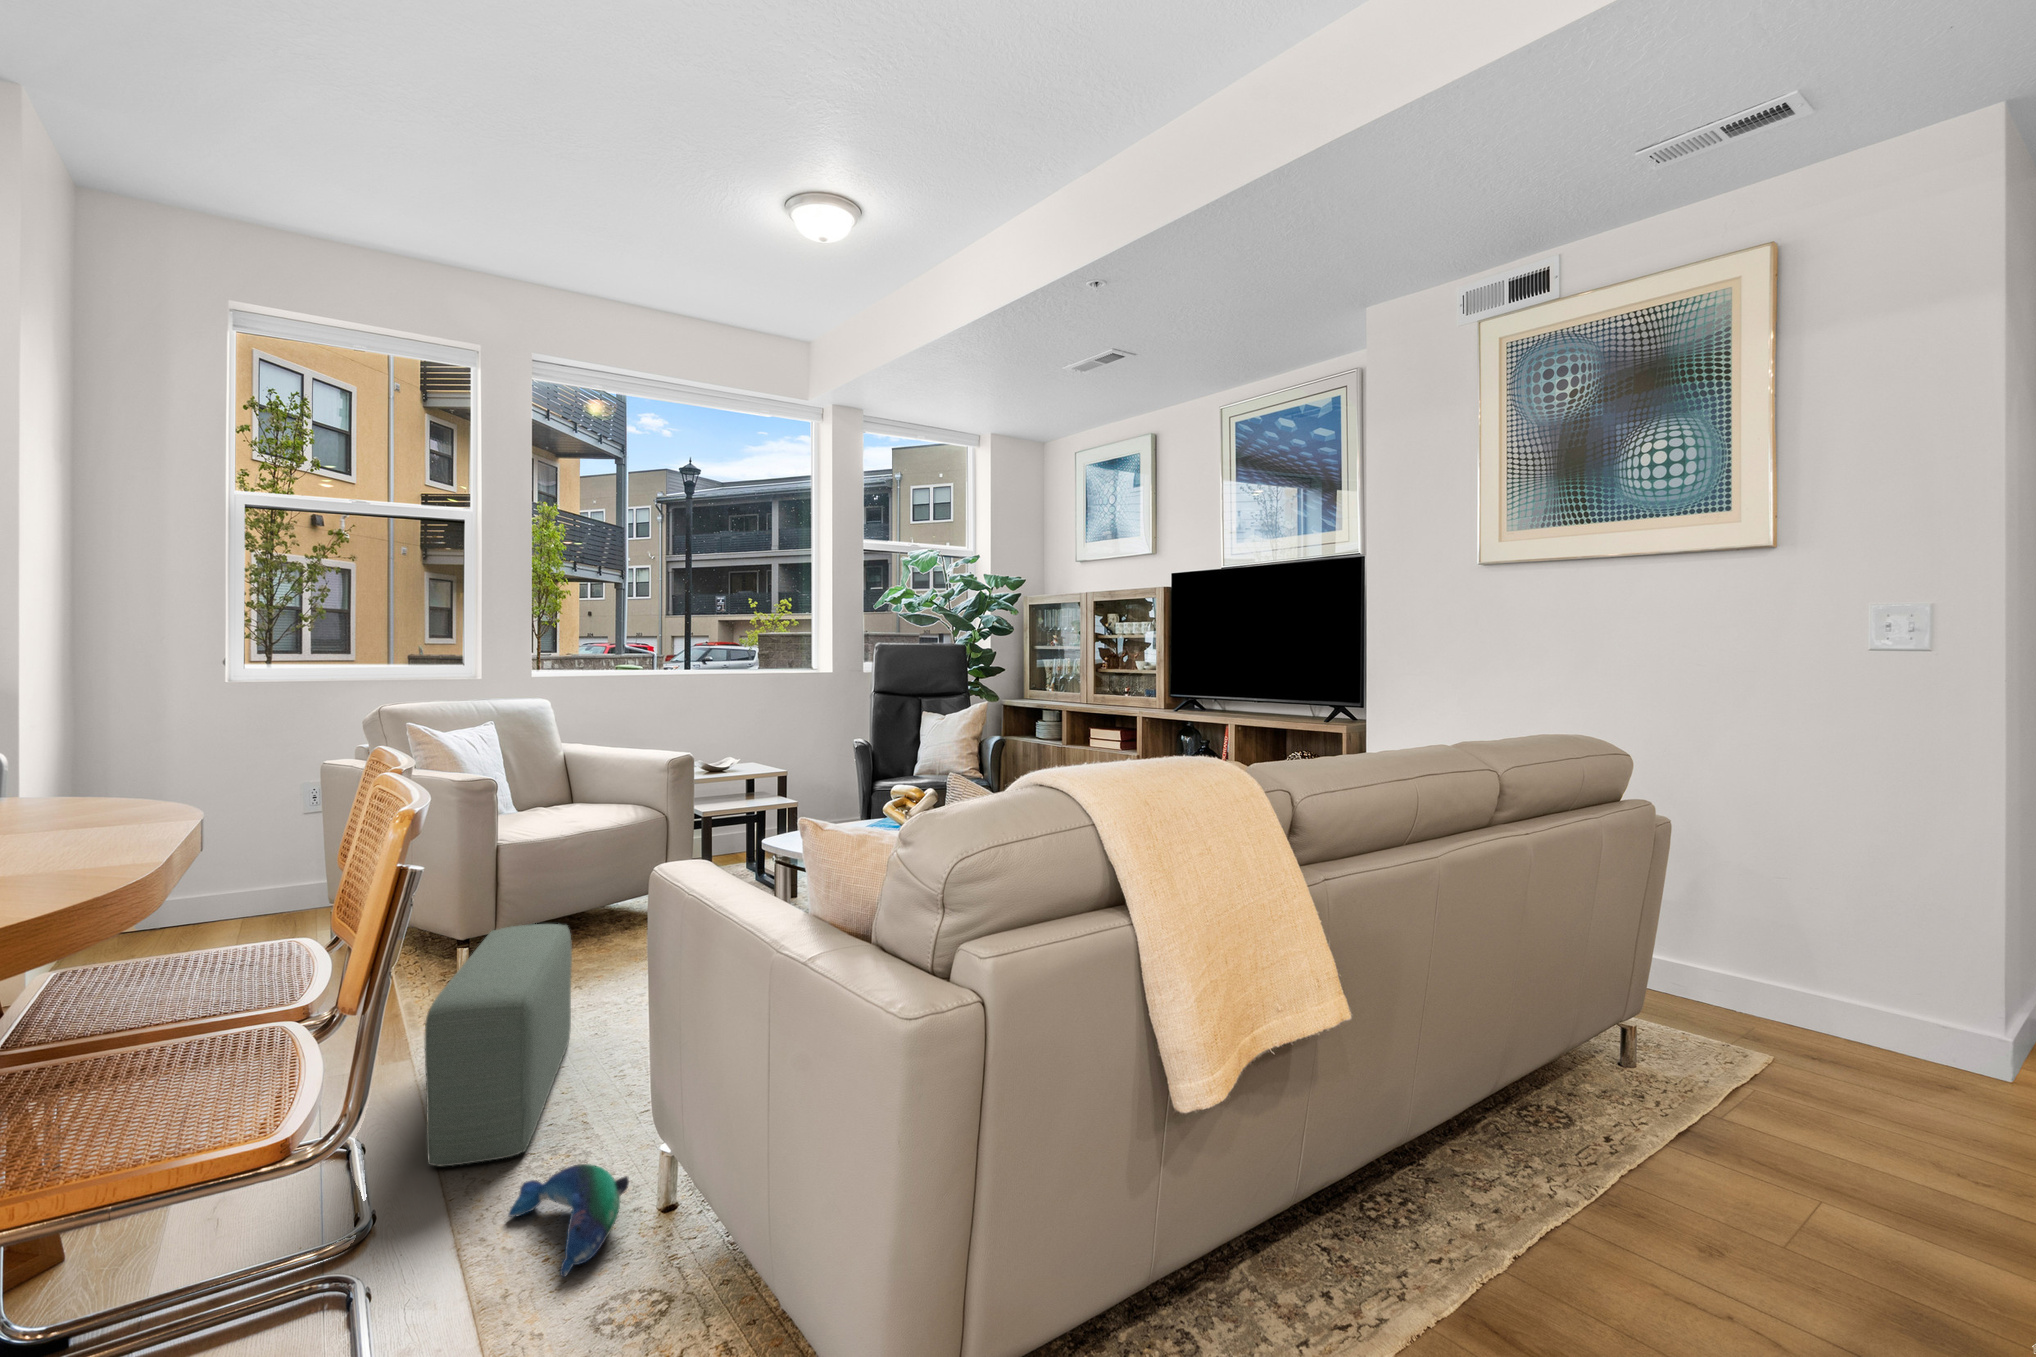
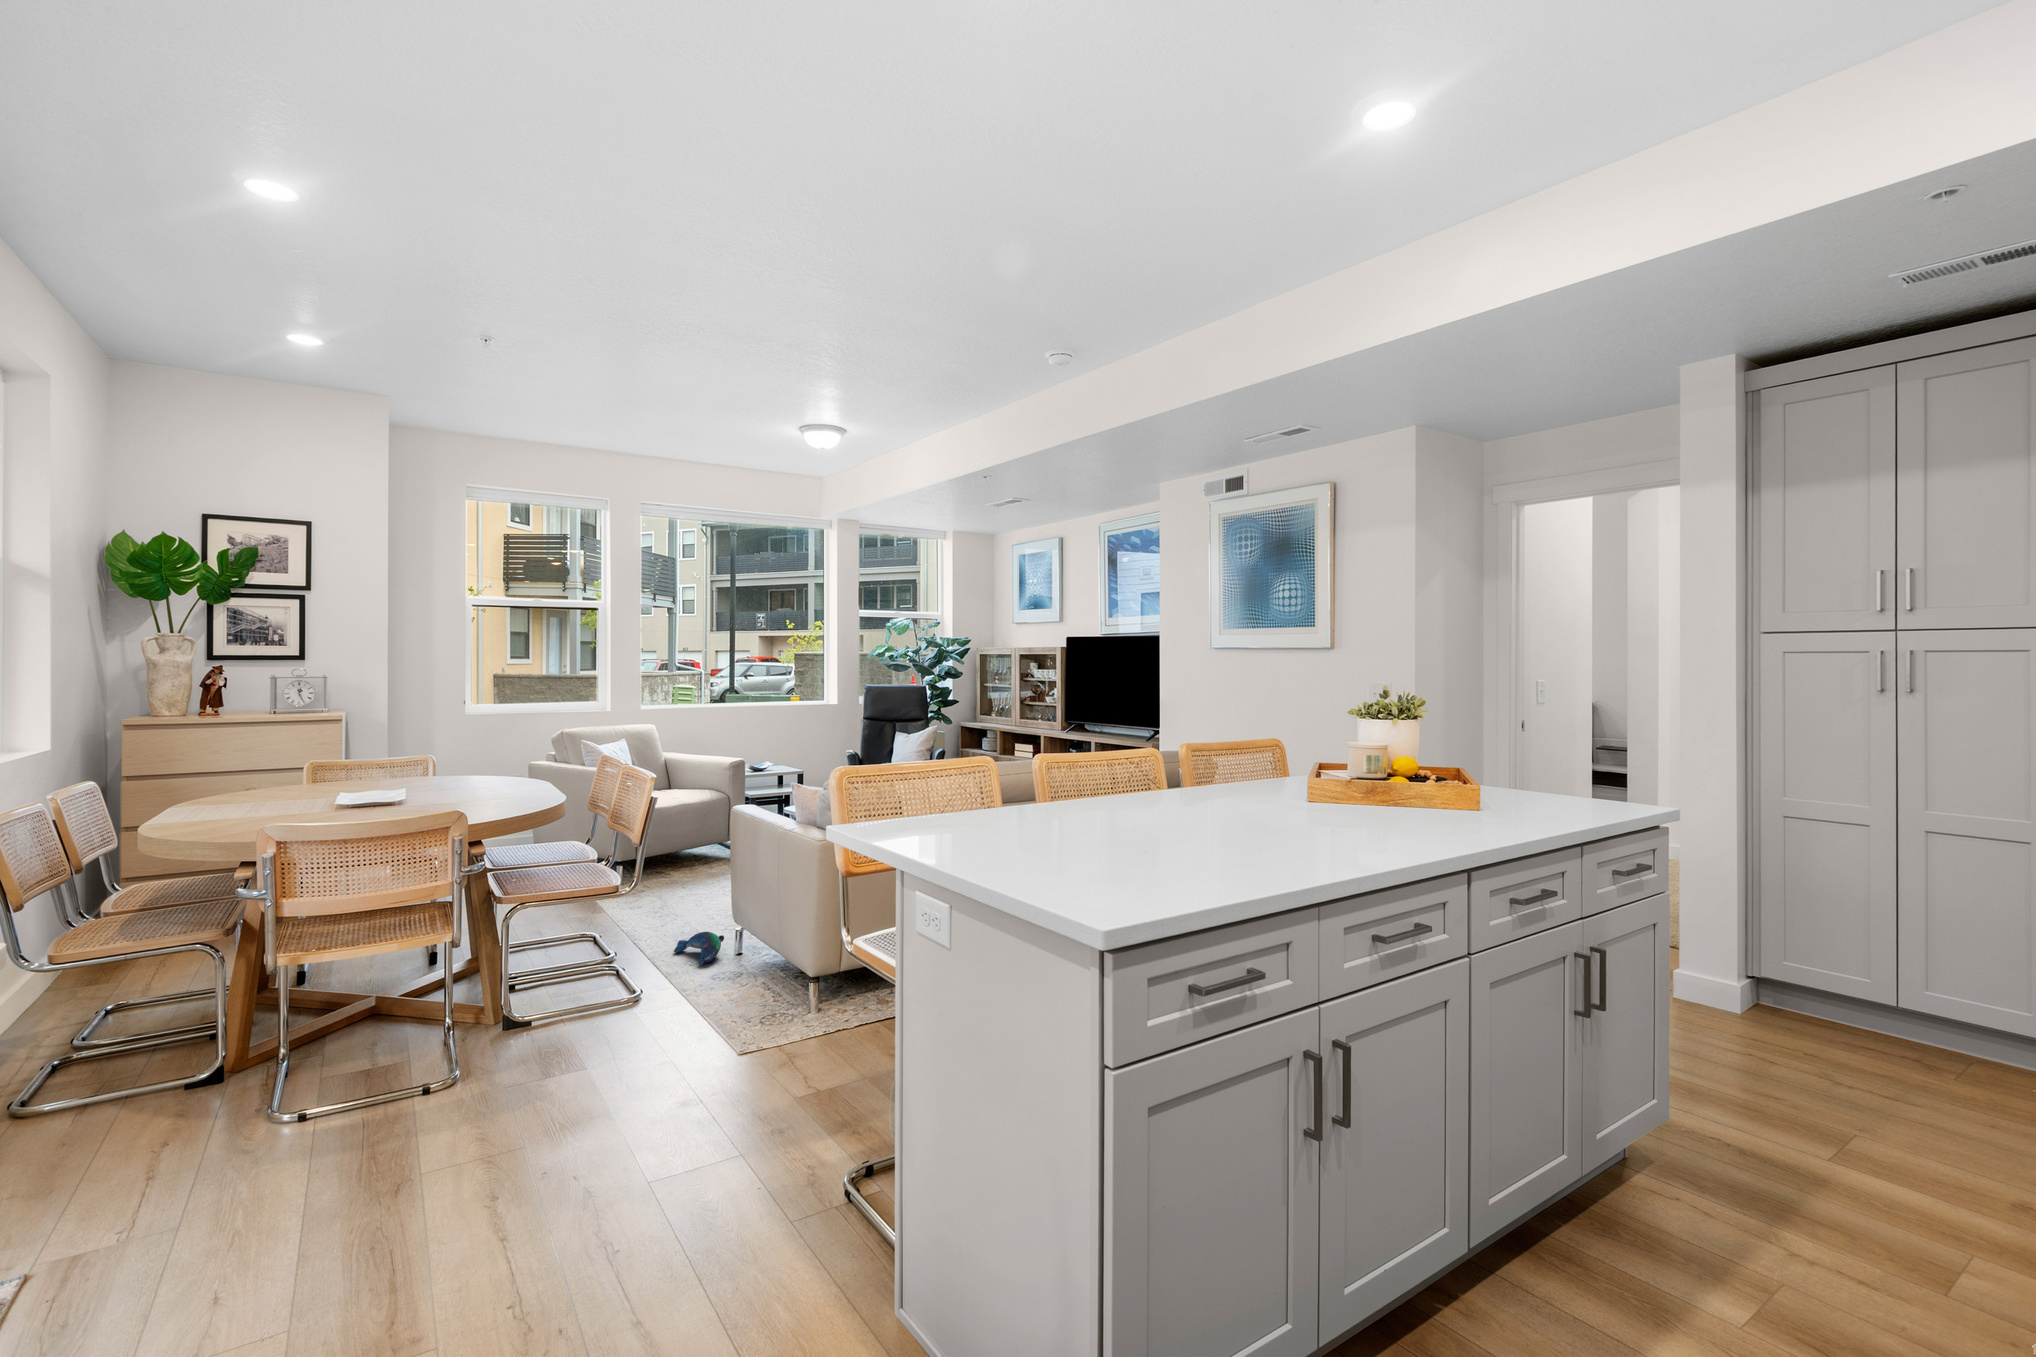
pouf: present [425,924,572,1167] -> none [633,845,686,940]

